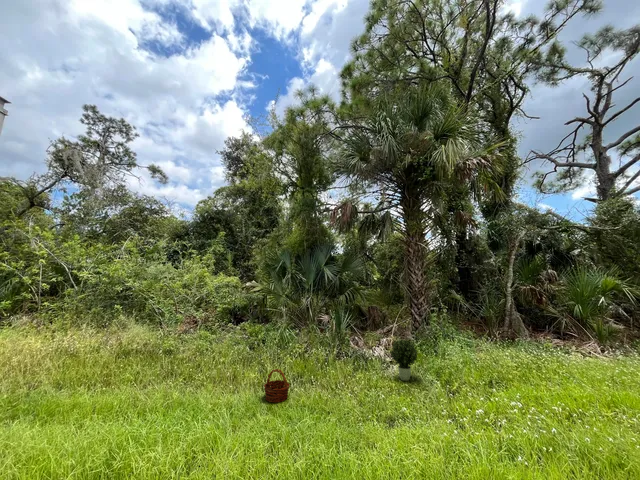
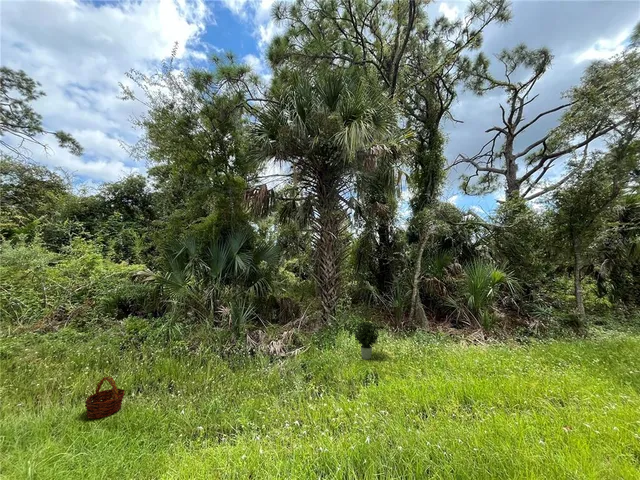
potted plant: present [390,340,417,381] -> present [354,322,379,359]

